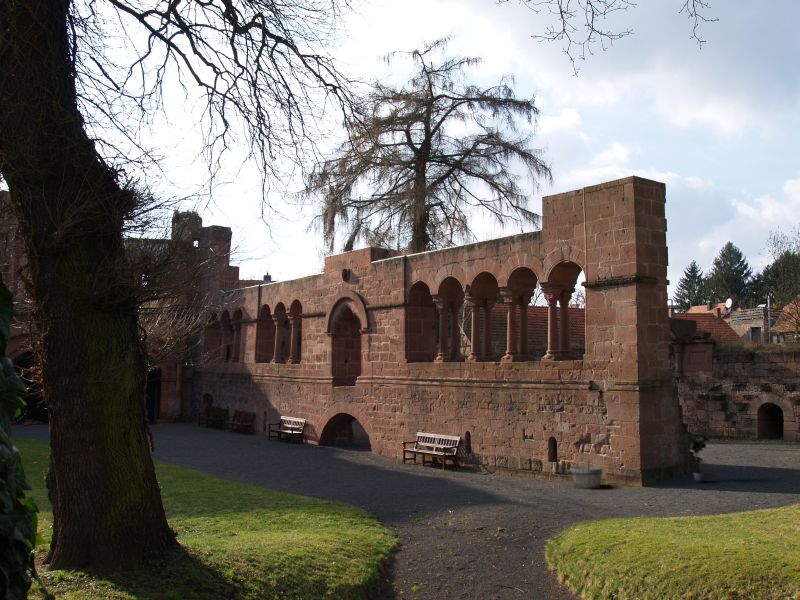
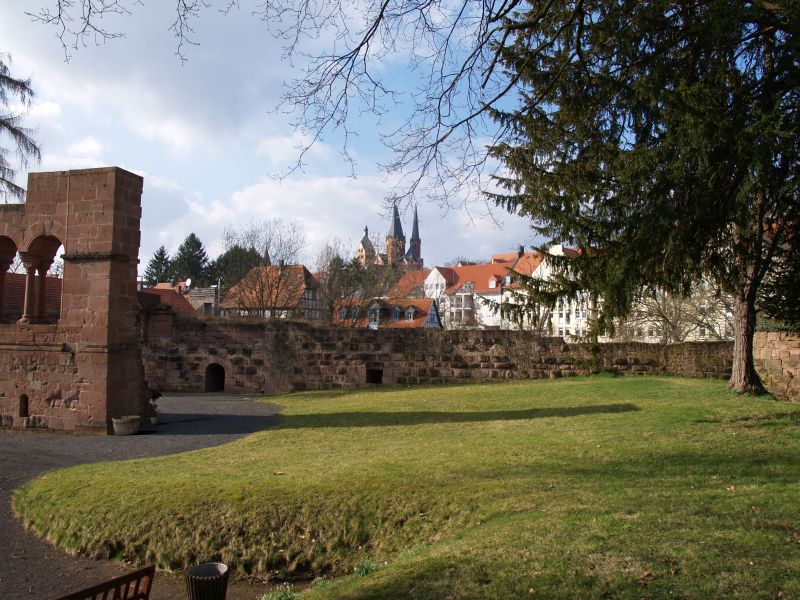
wooden bucket: present [571,463,602,489] -> present [112,412,140,435]

